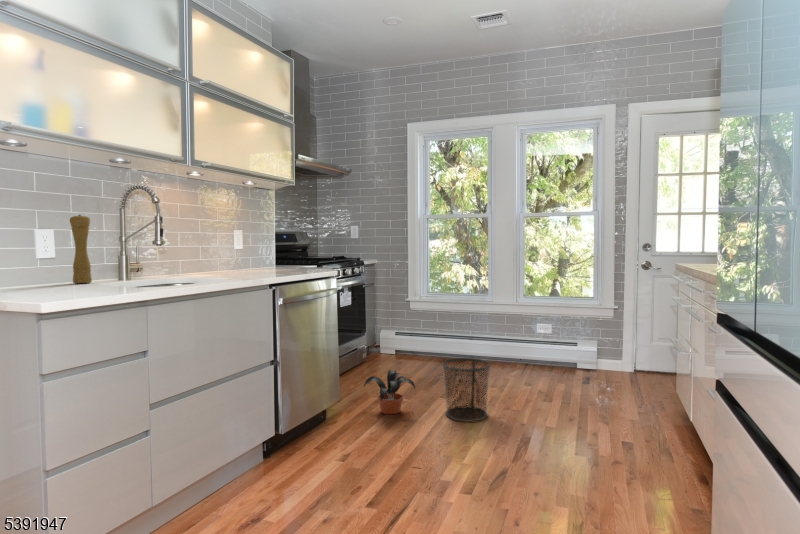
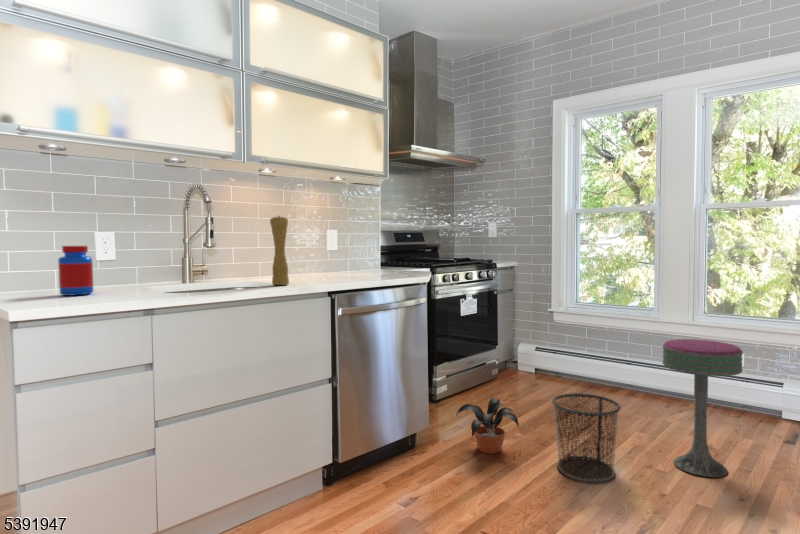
pepper mill: present [70,215,92,283] -> present [270,216,289,285]
jar: none [29,243,64,291] -> present [58,246,93,296]
bar stool: none [513,312,563,408] -> present [663,339,743,477]

